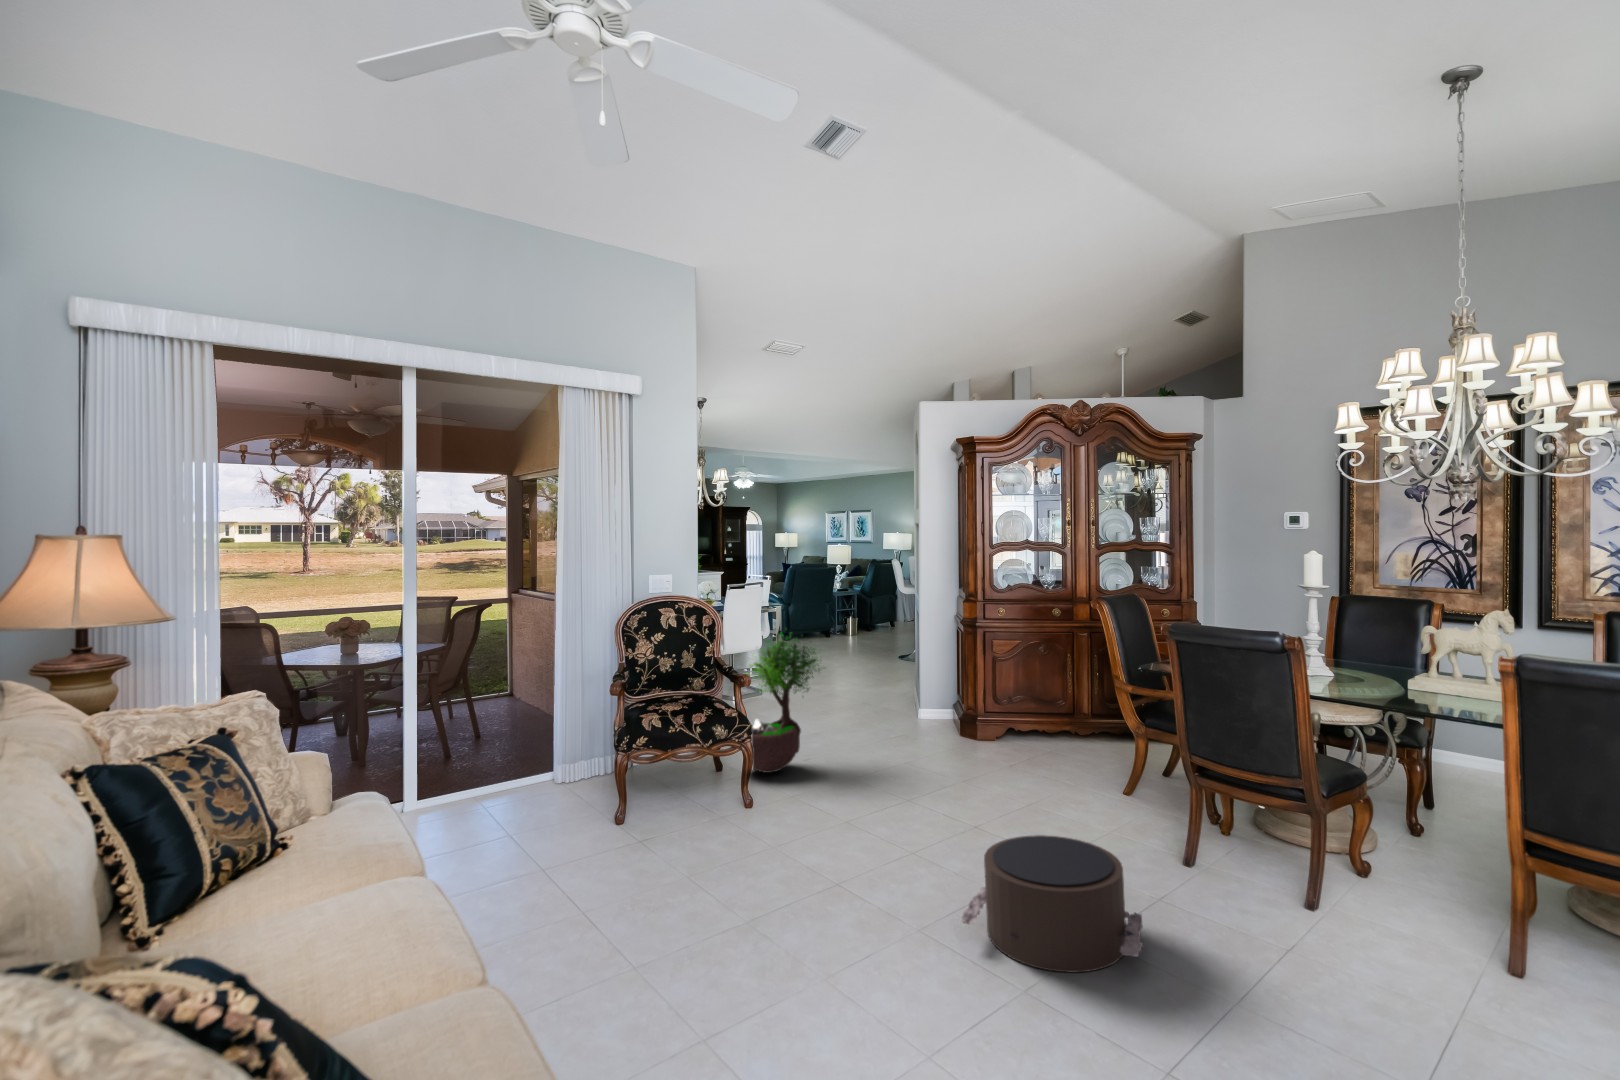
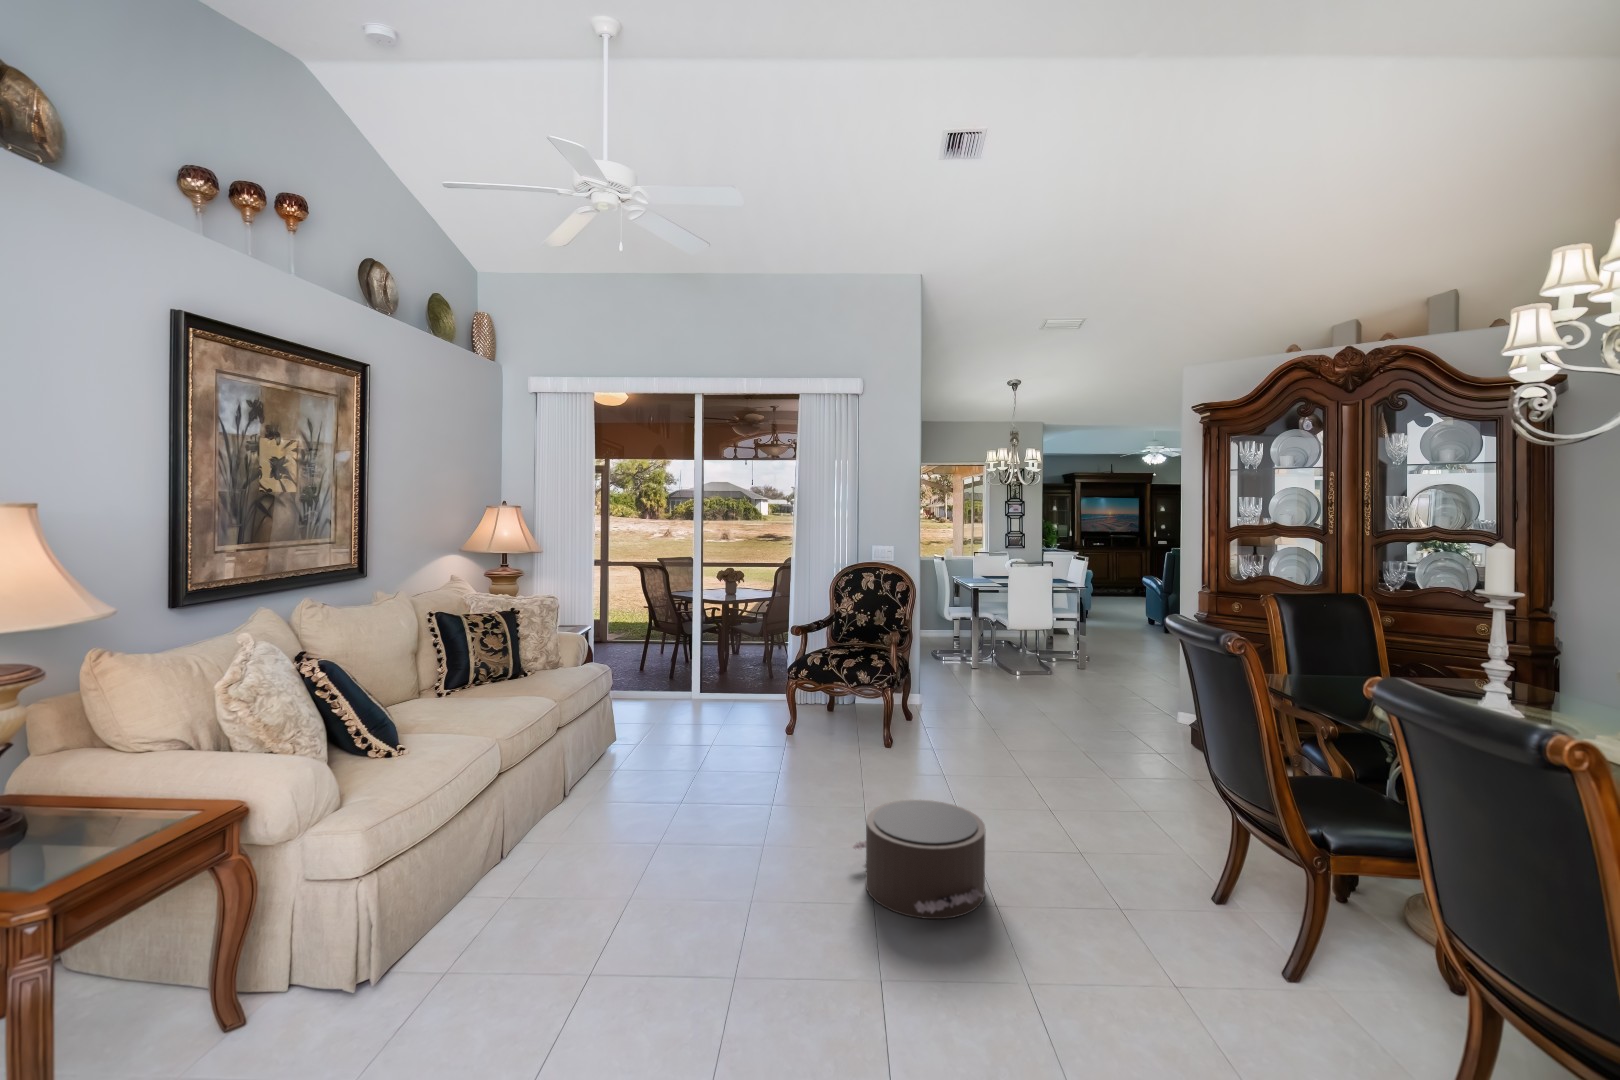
potted tree: present [746,635,821,773] -> none [917,602,994,726]

